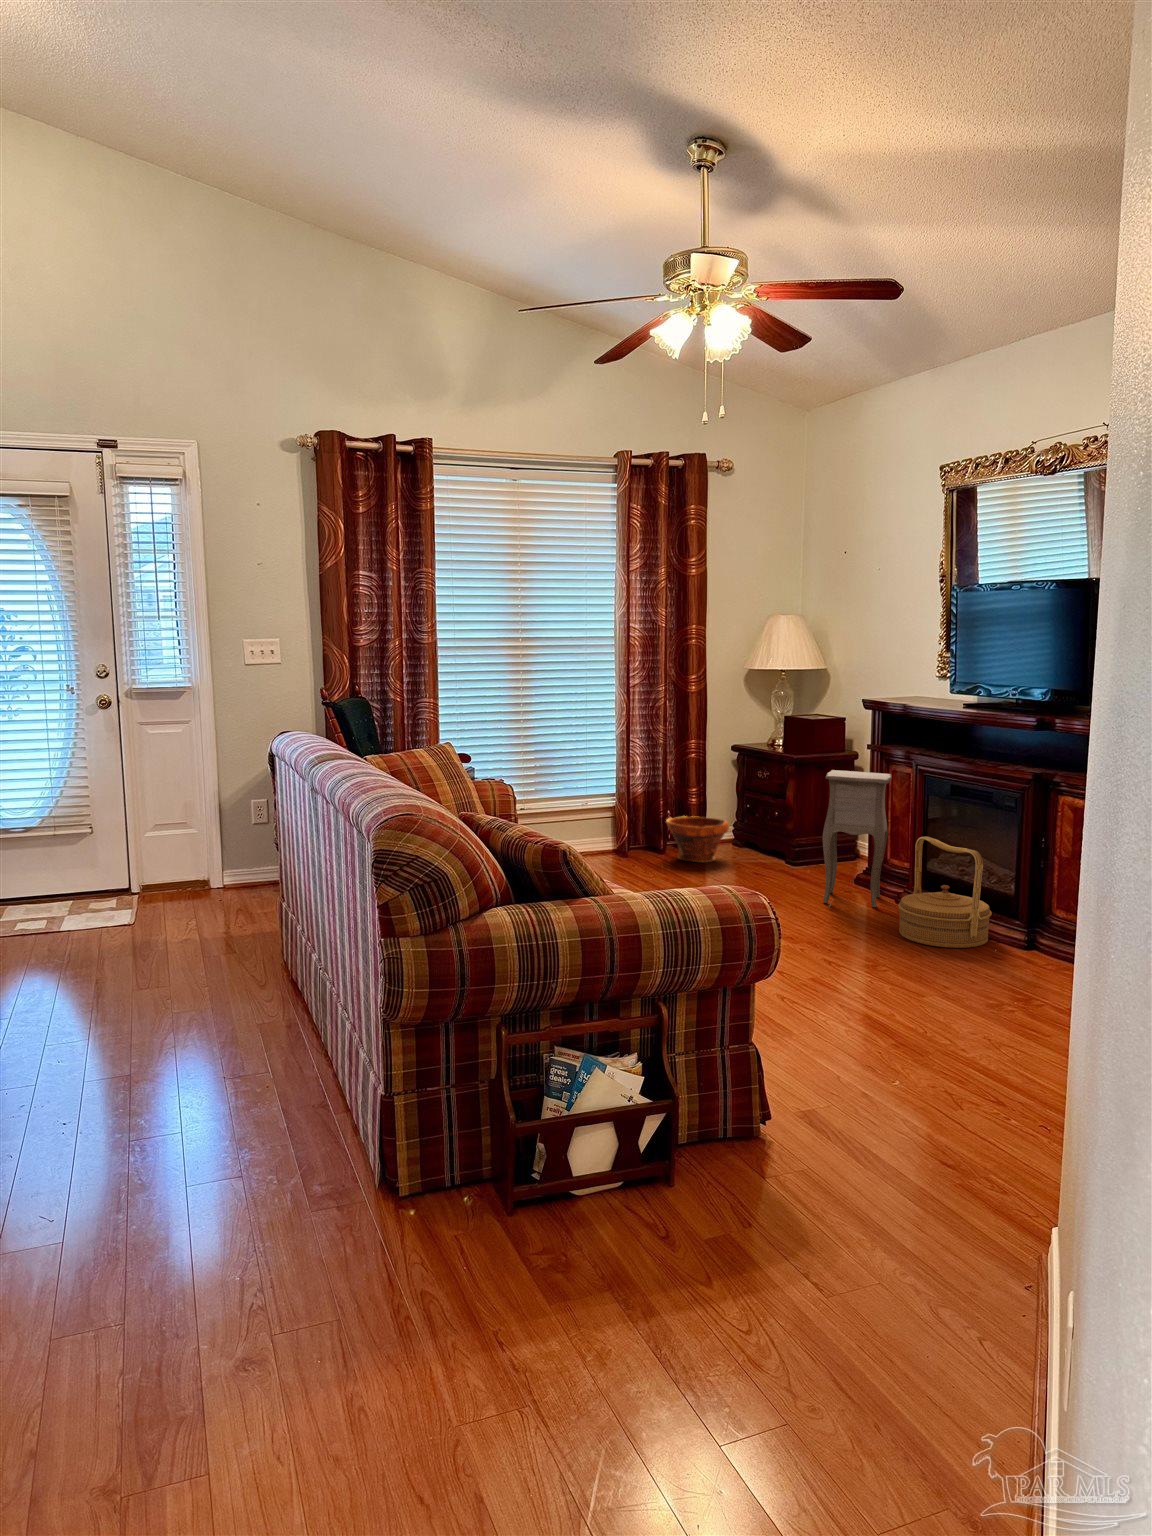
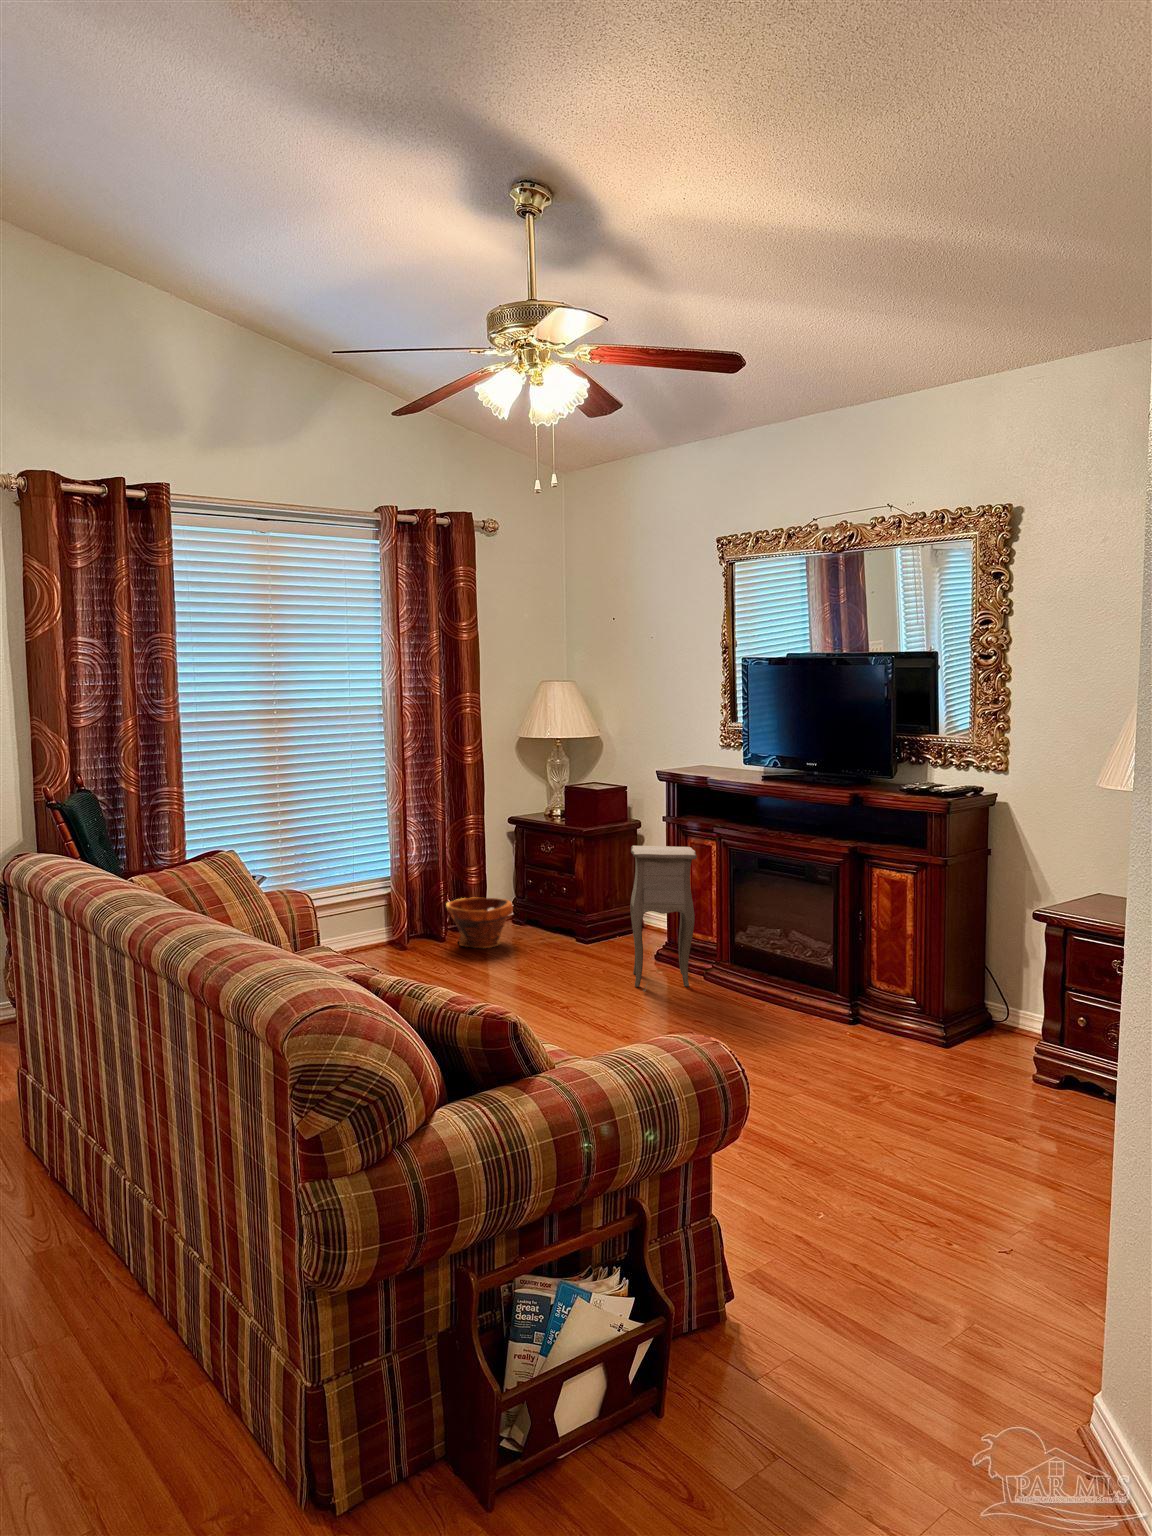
woven basket: present [898,837,992,948] -> none [724,913,816,1029]

